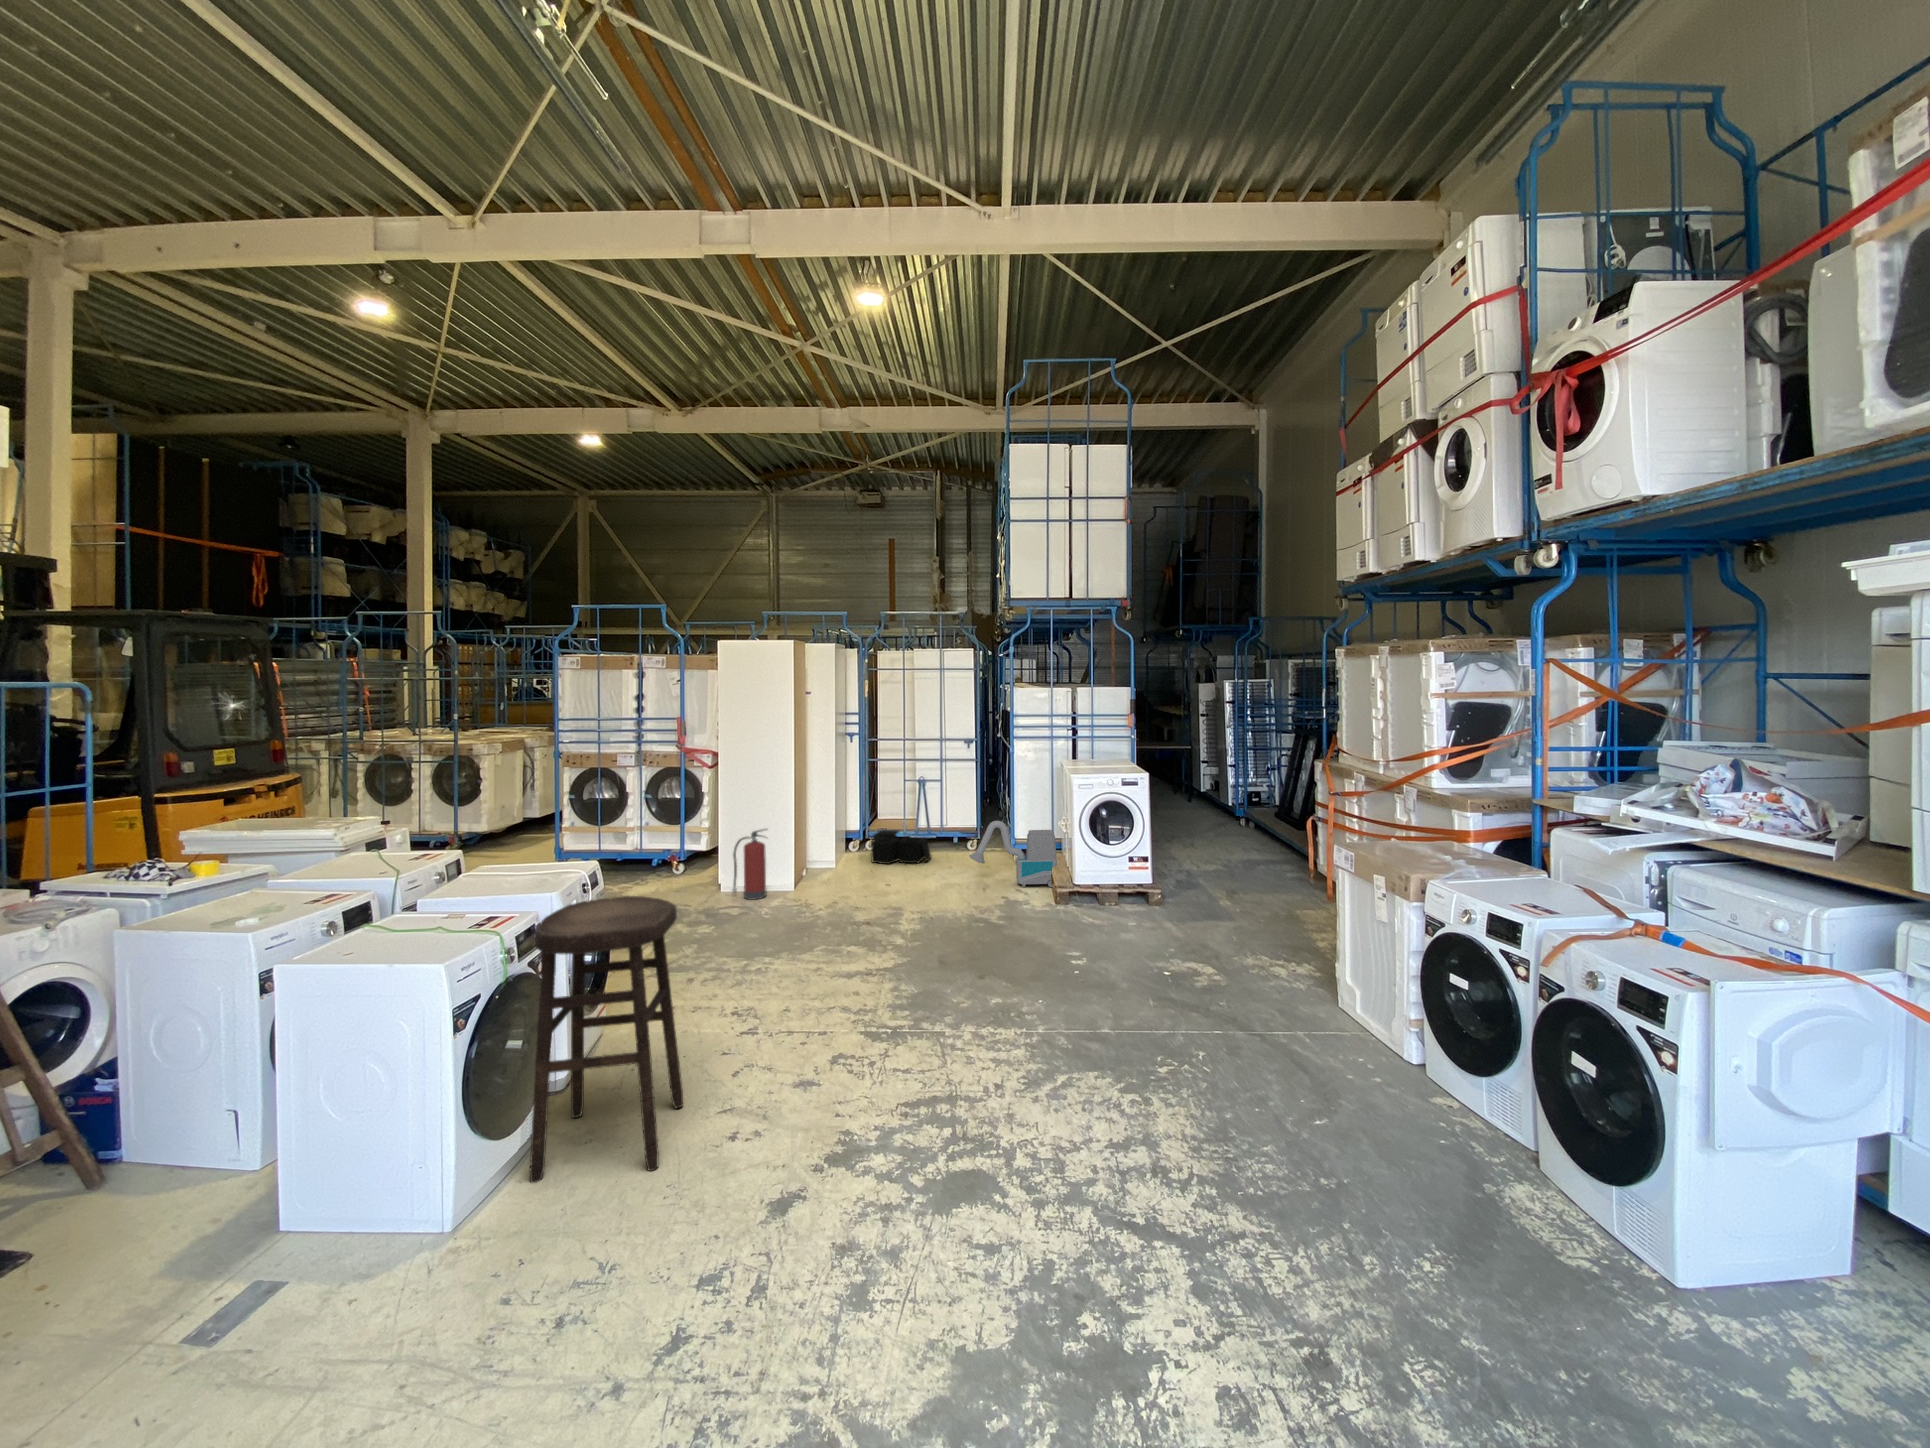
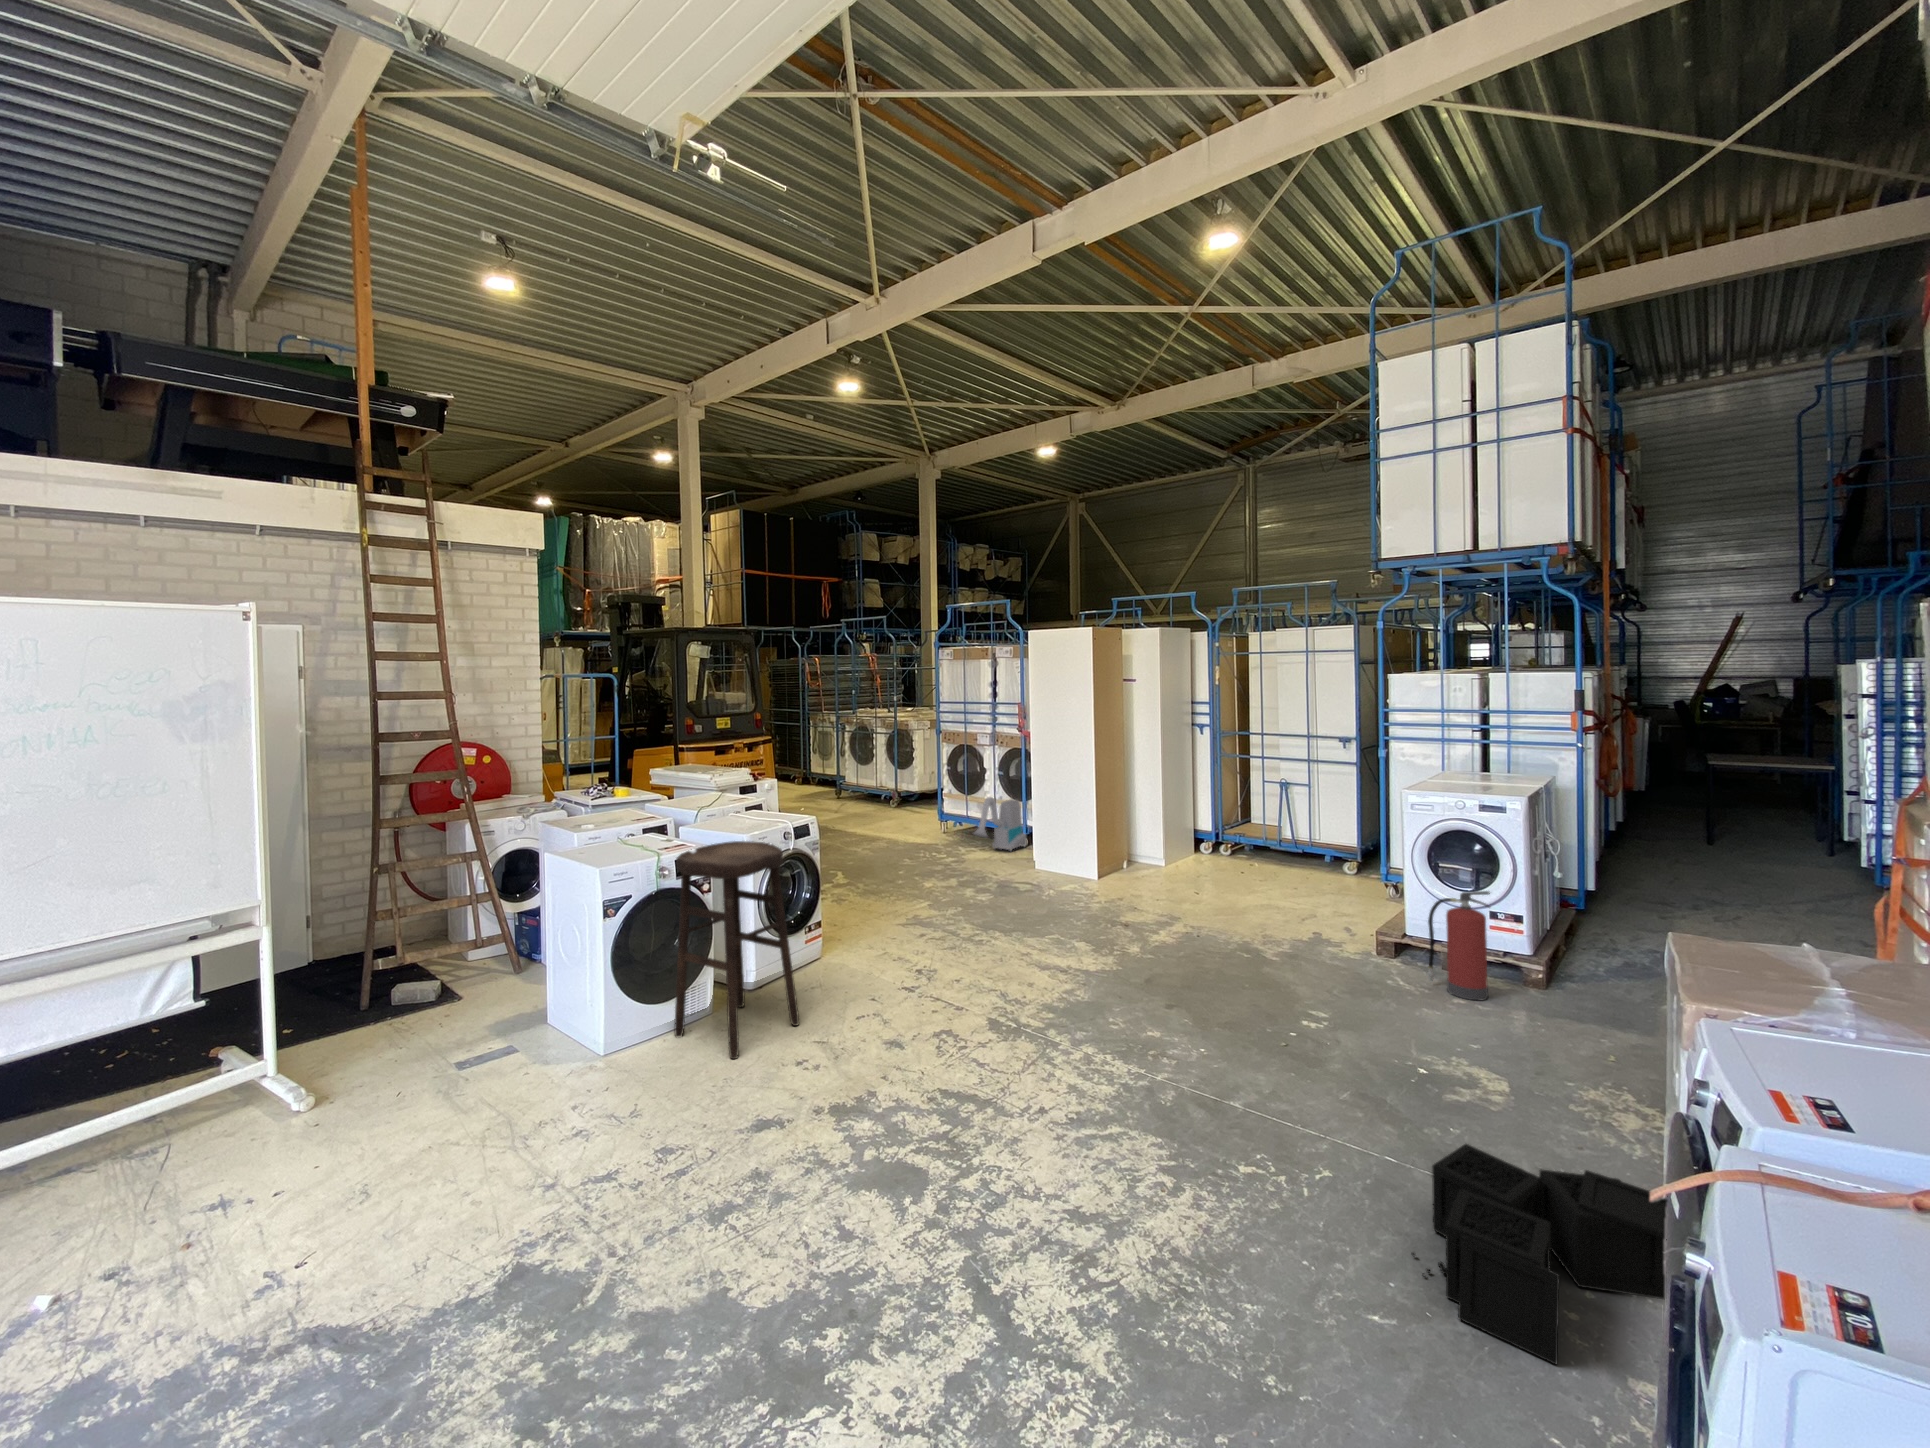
vacuum cleaner: present [969,821,1057,887] -> present [974,797,1027,851]
fire extinguisher: present [733,829,768,900] -> present [1427,891,1490,1001]
storage bin: present [871,830,931,864] -> present [1411,1144,1668,1364]

